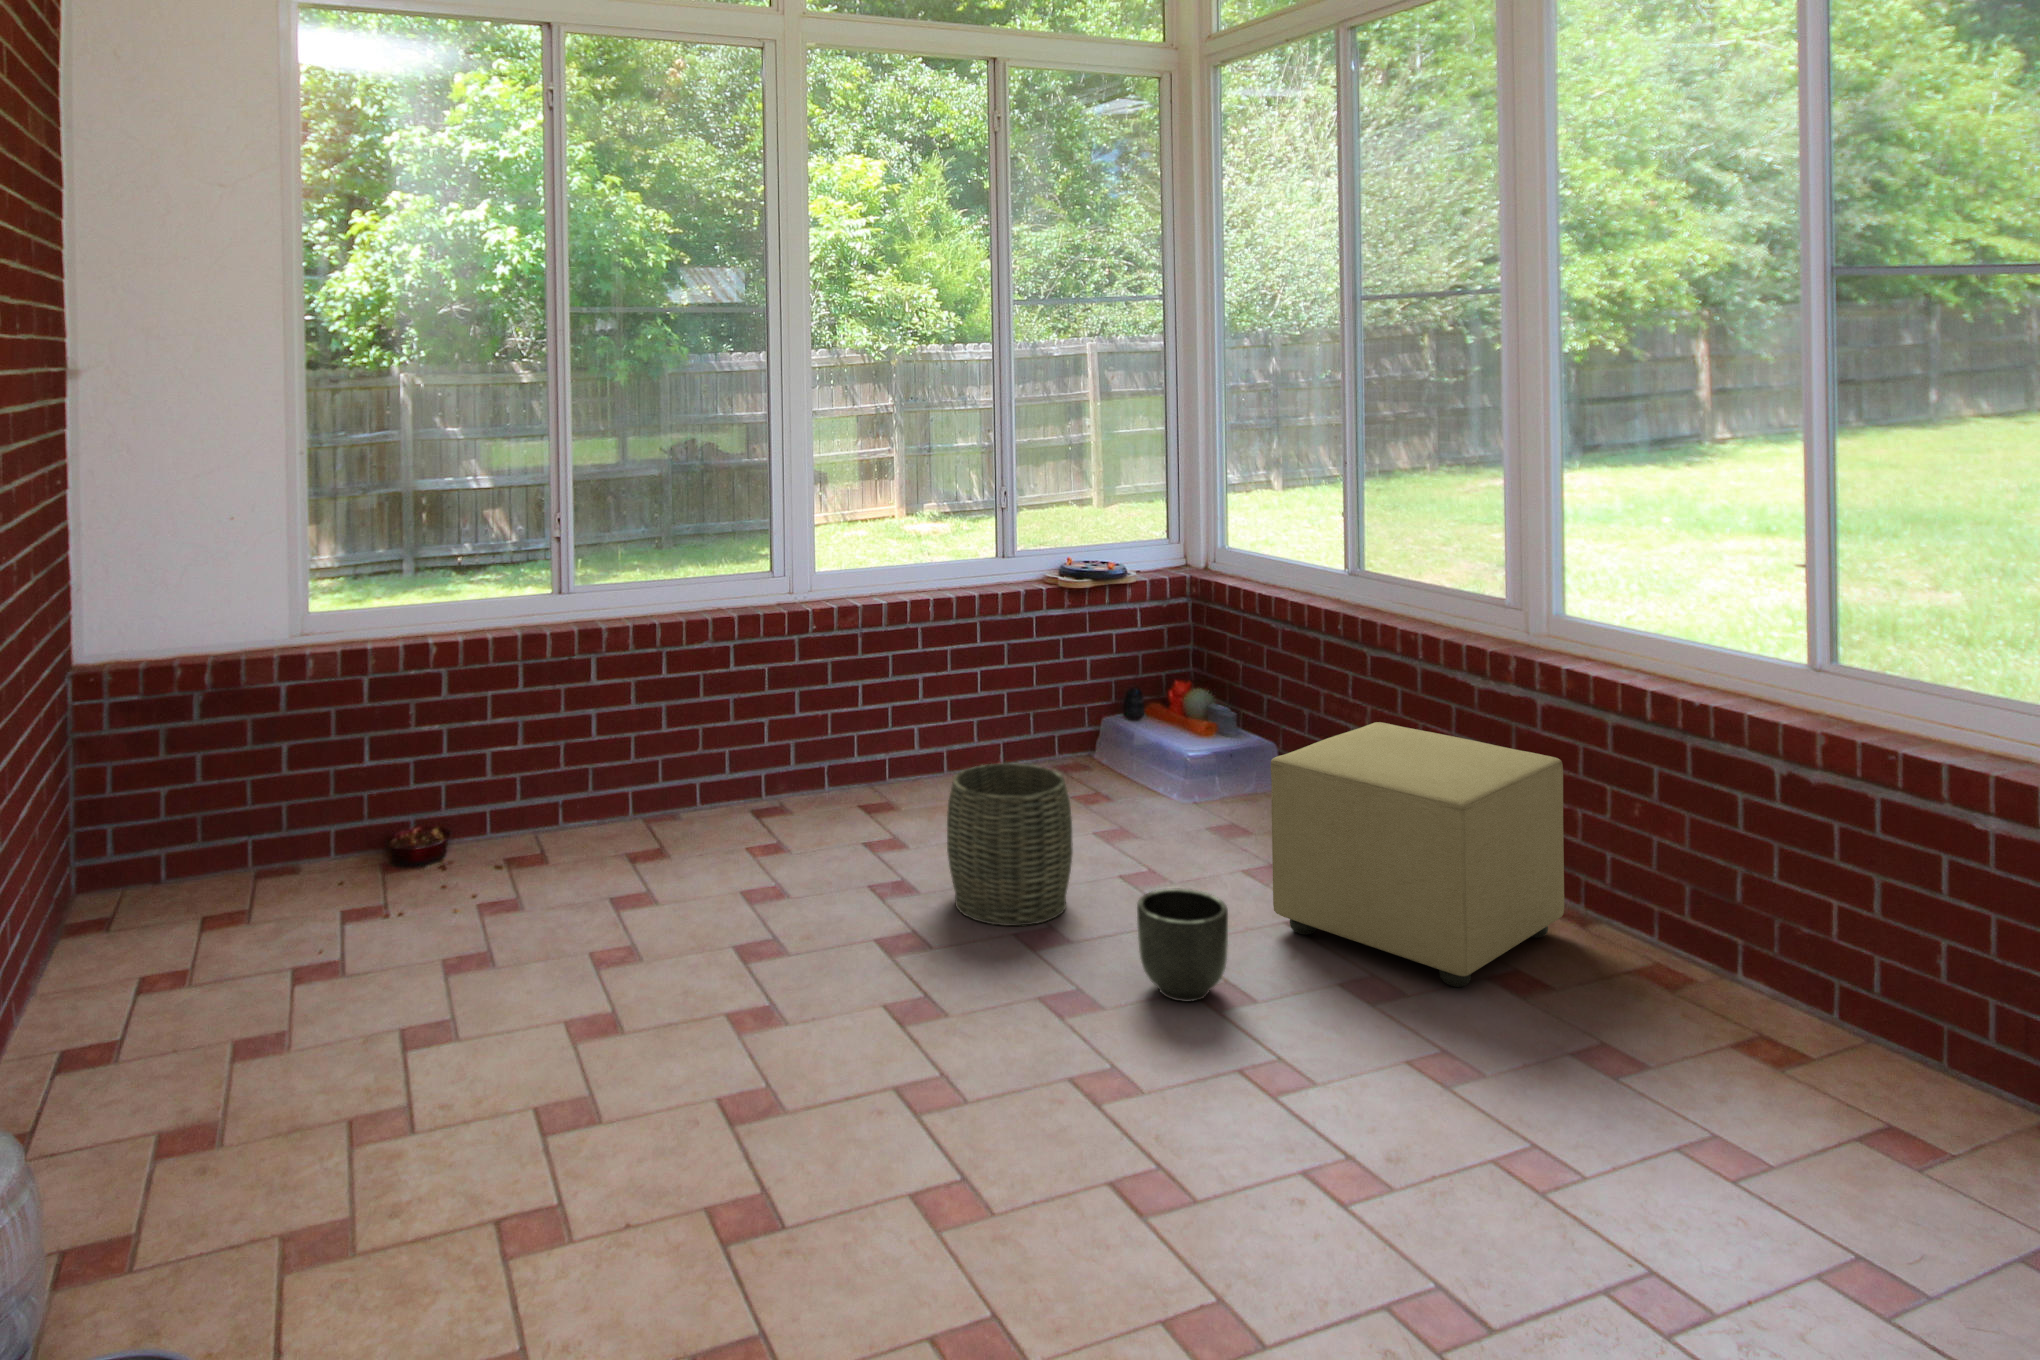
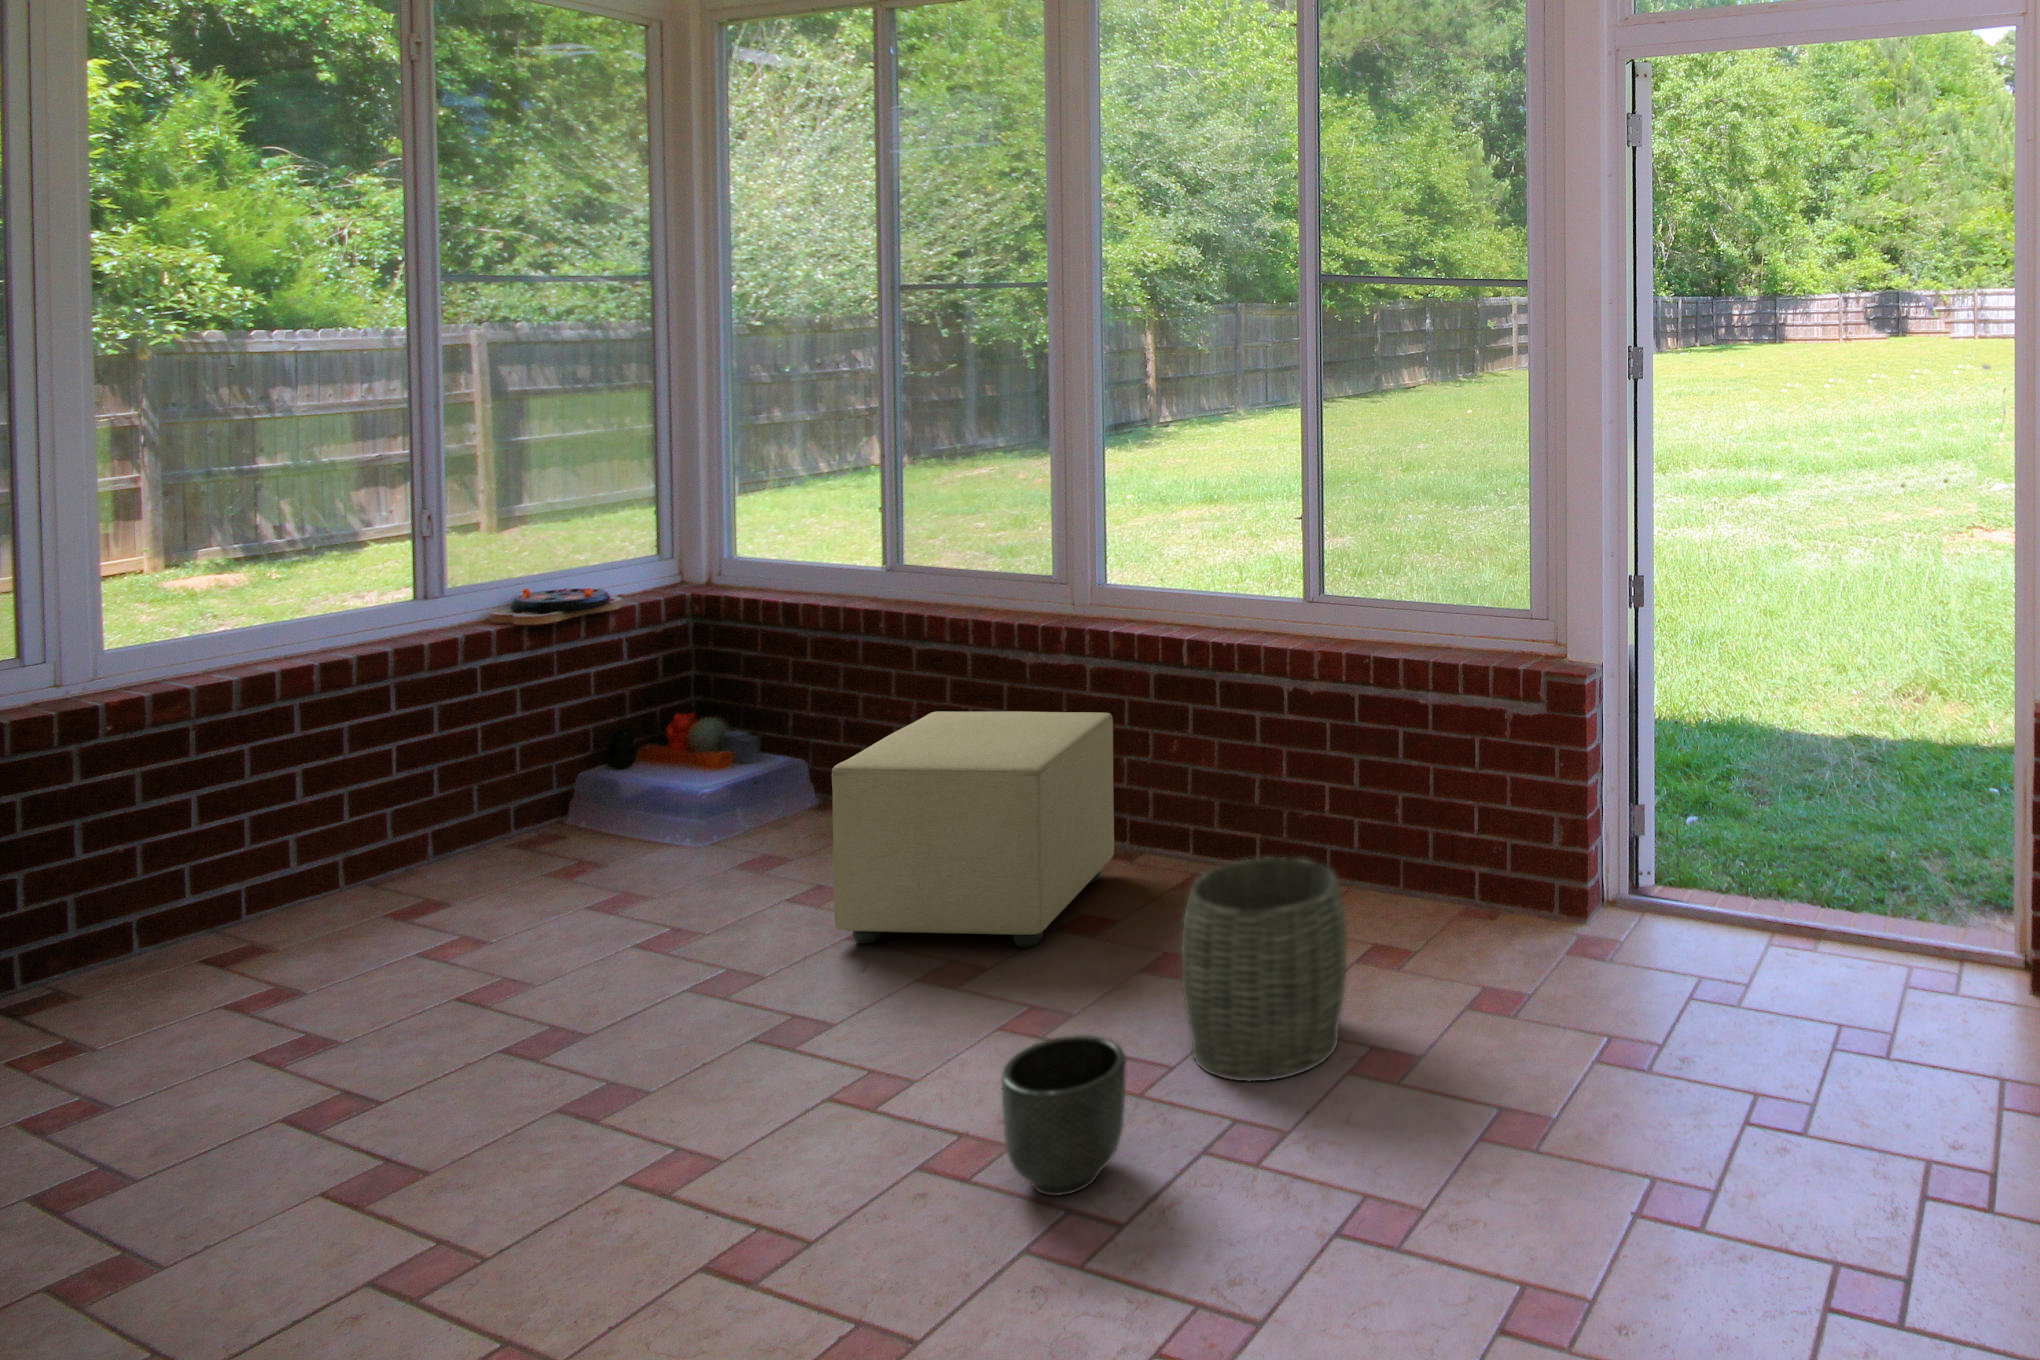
woven basket: present [947,763,1073,926] -> present [1182,857,1347,1081]
planter: present [1137,889,1228,1002] -> present [1001,1035,1126,1196]

